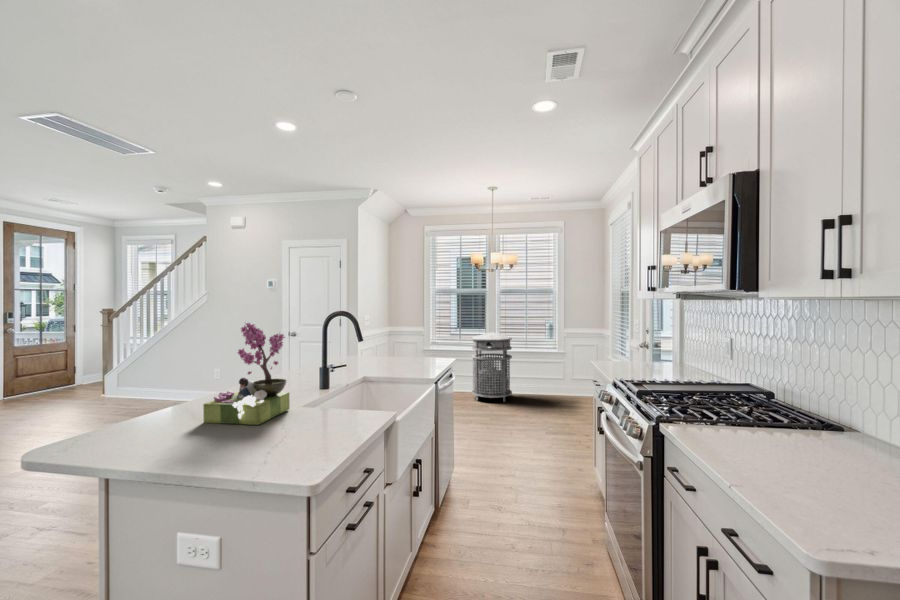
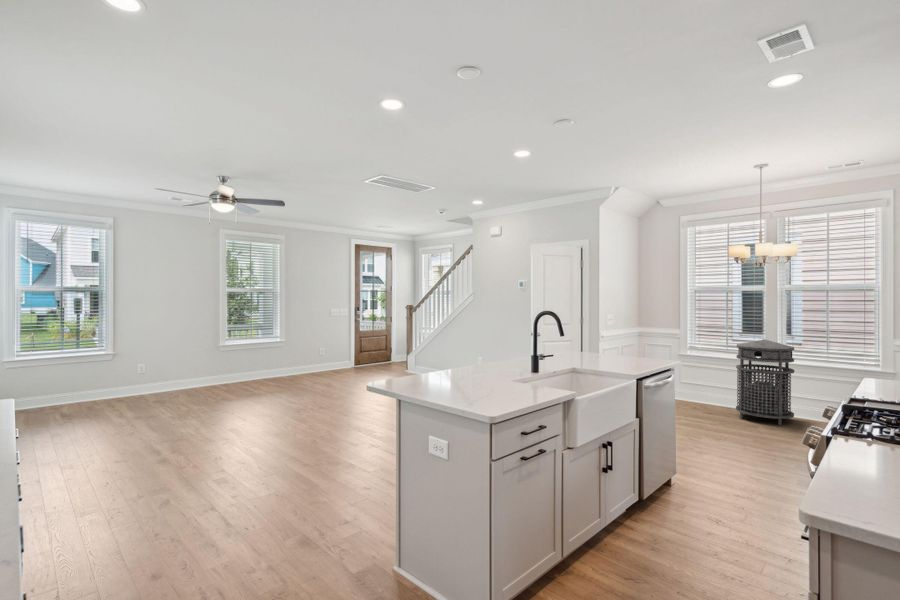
flower arrangement: present [203,323,289,425] -> none [448,317,501,386]

